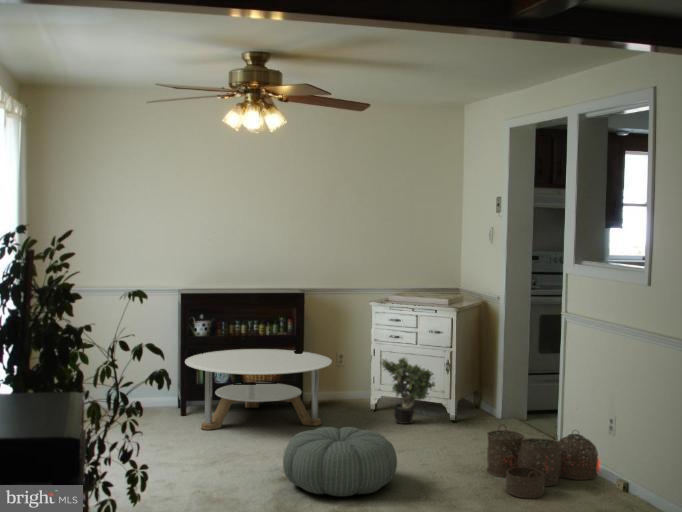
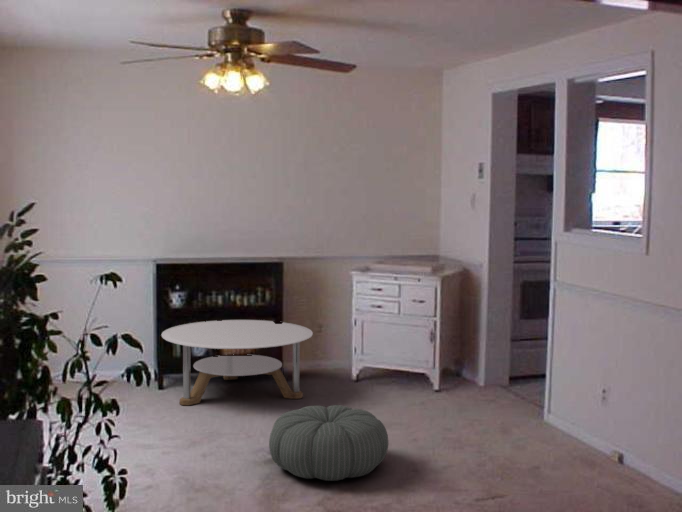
potted plant: present [381,358,435,424] -> none [362,328,418,395]
woven basket: present [487,425,598,498] -> none [478,399,591,478]

